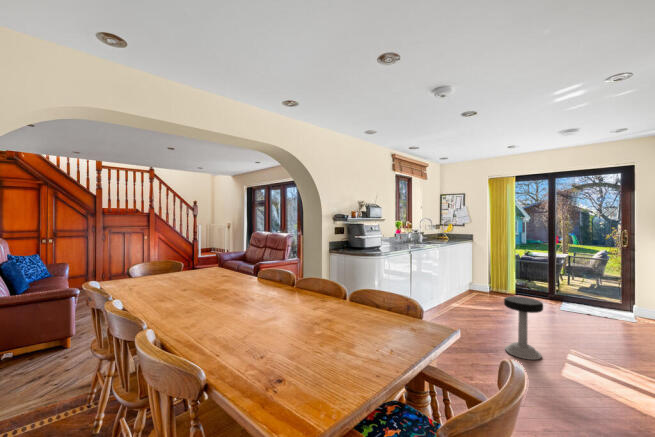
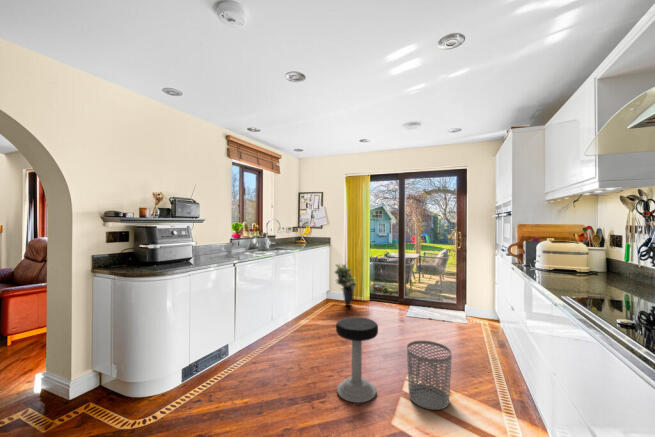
potted plant: none [478,258,502,296] -> present [335,264,356,306]
waste bin: none [572,320,619,375] -> present [407,341,452,410]

